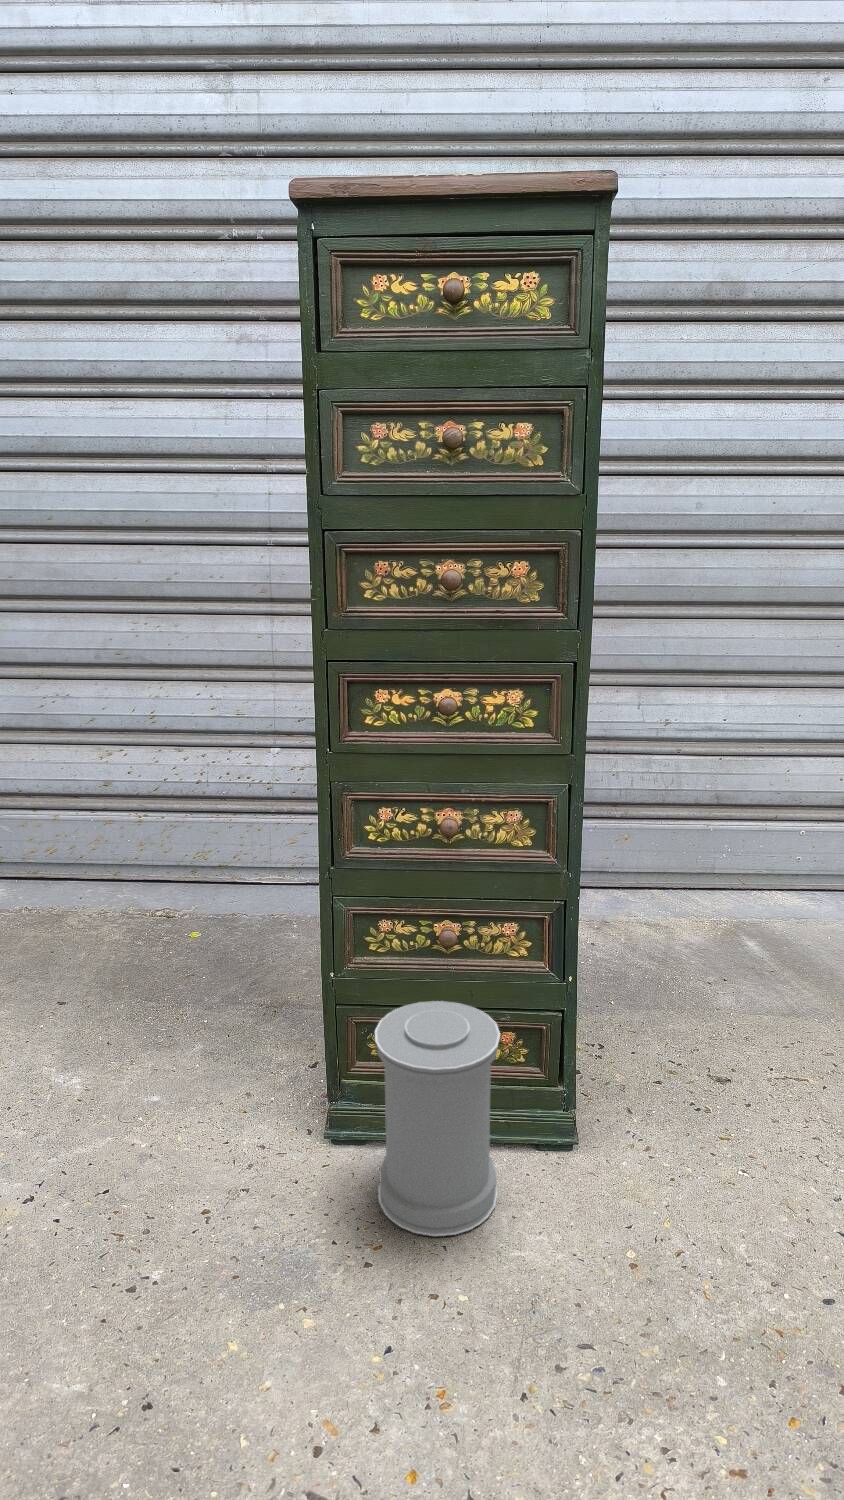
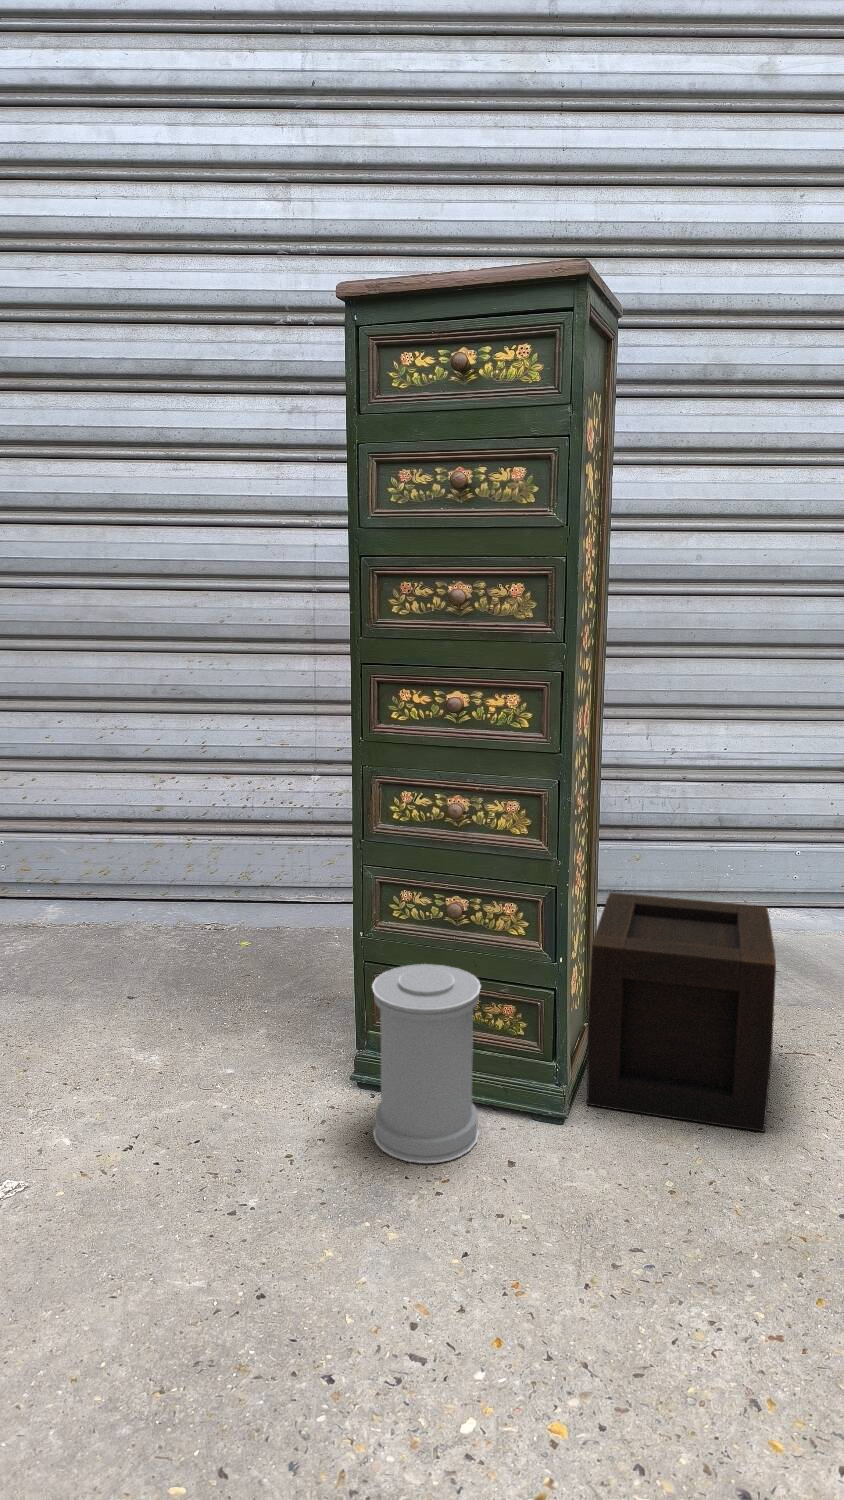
wooden crate: none [563,884,785,1123] -> present [587,893,776,1132]

